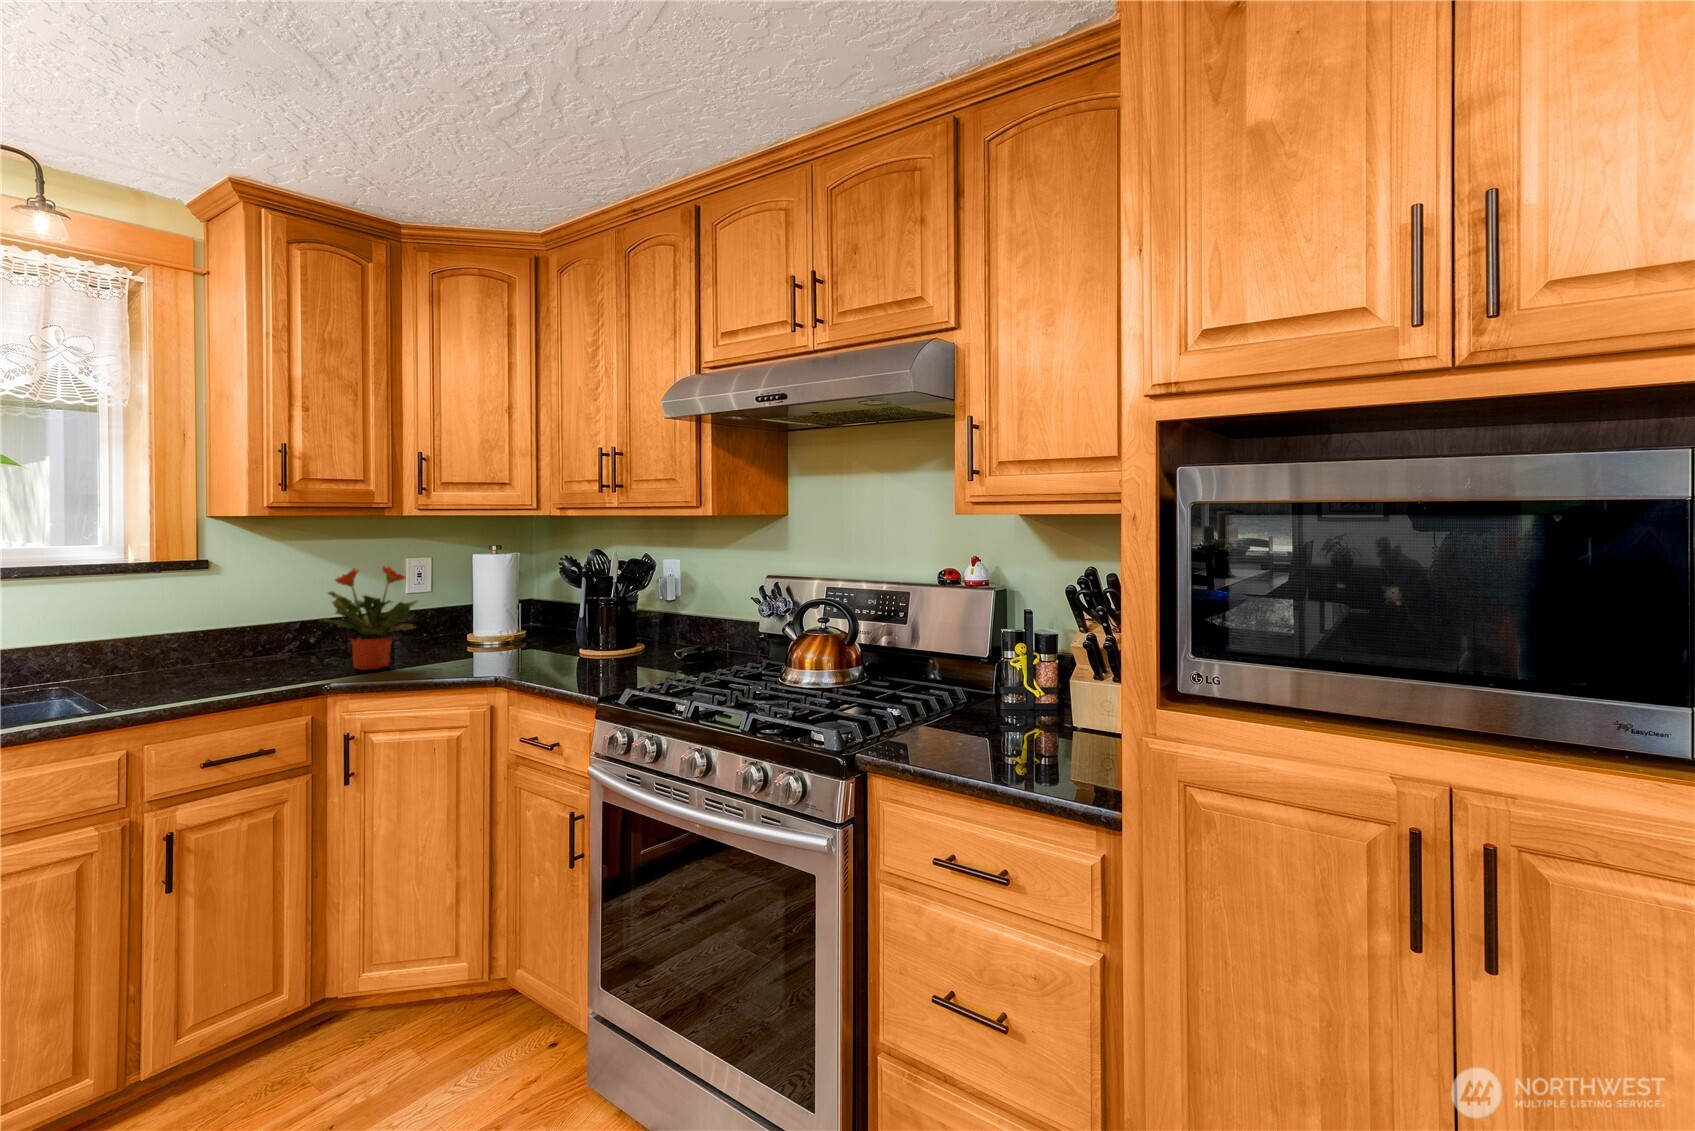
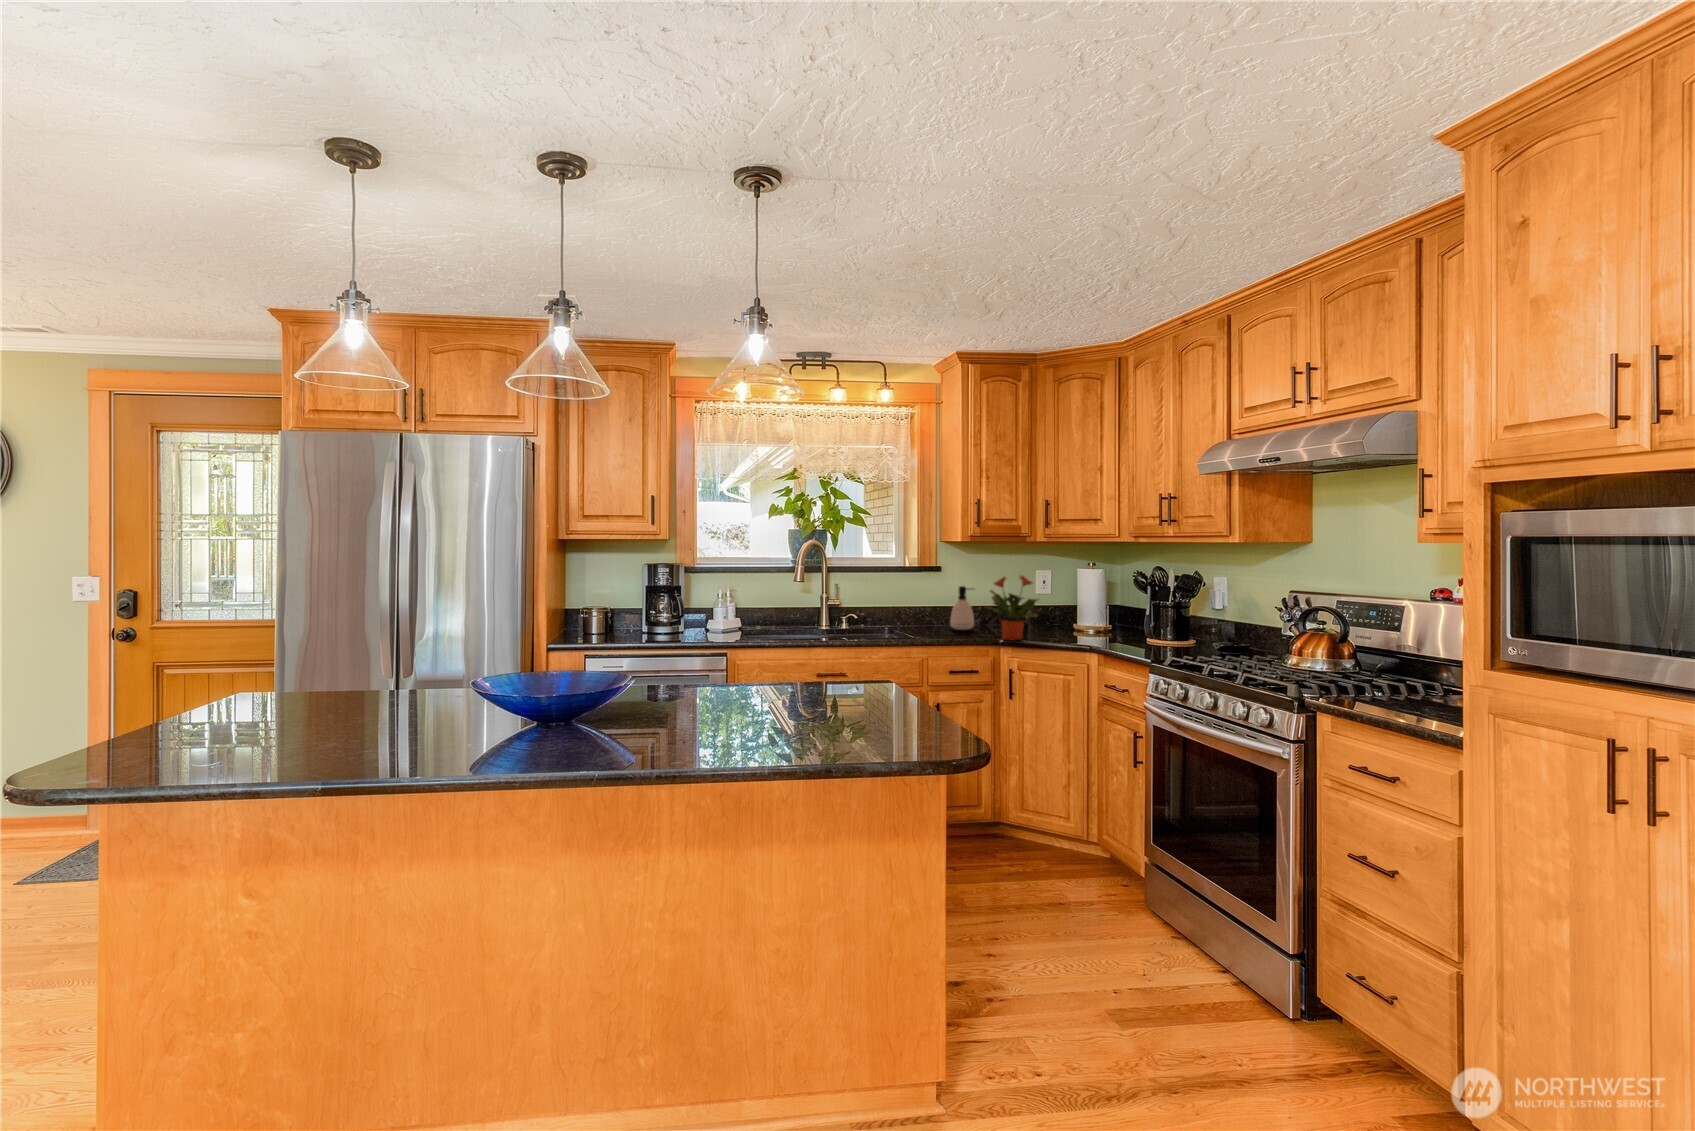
soap dispenser: none [256,586,303,657] -> present [950,586,974,630]

